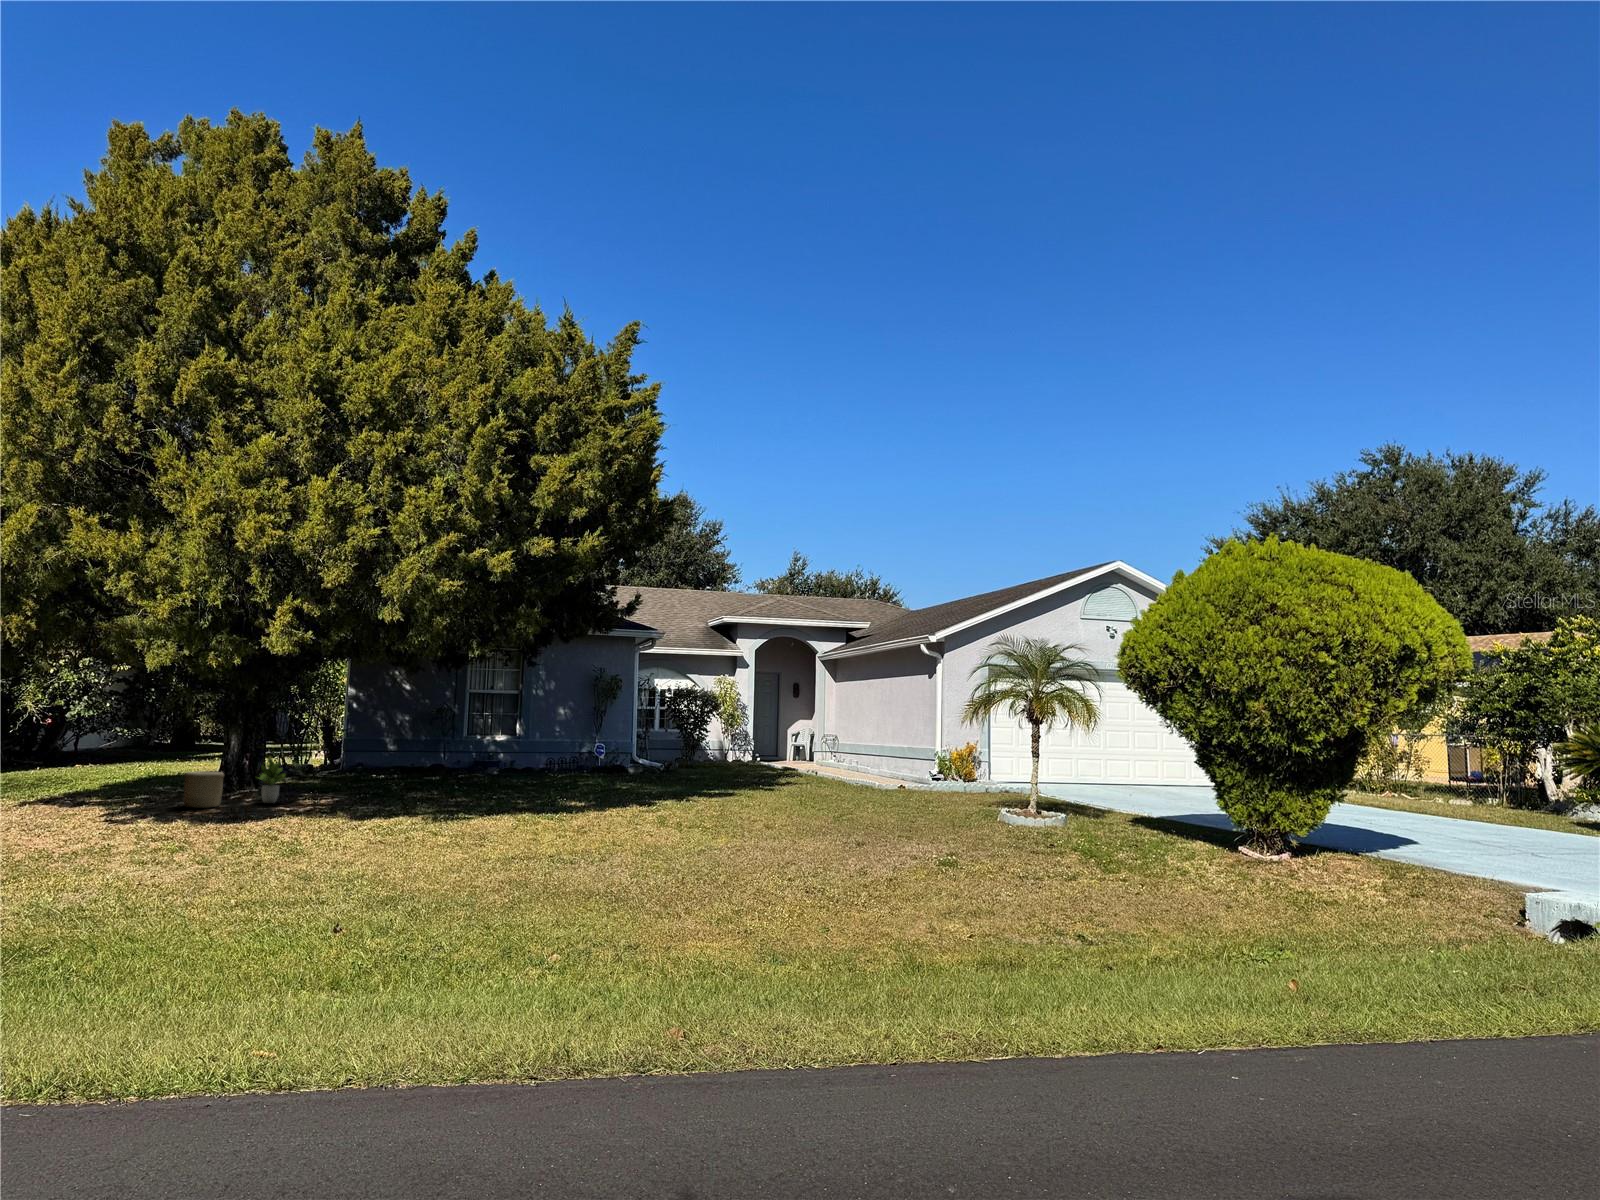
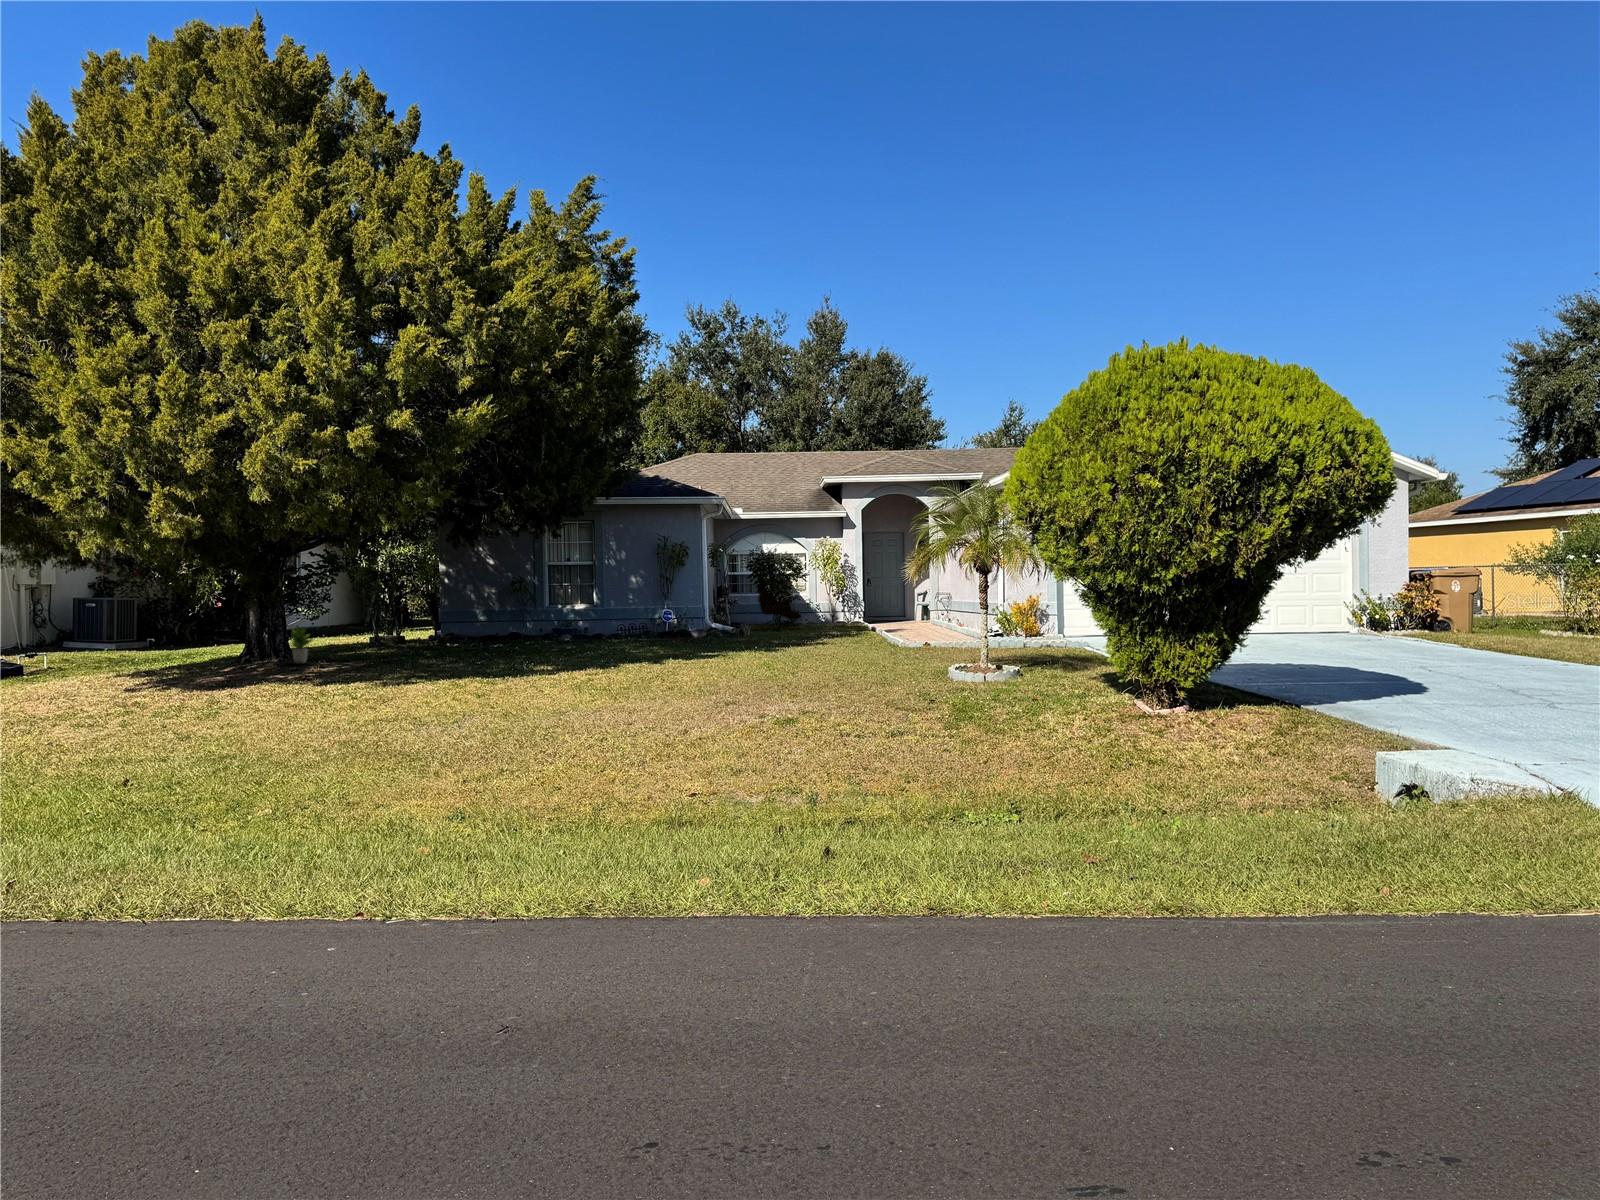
lounge chair: none [658,717,705,762] -> present [758,582,801,624]
woven basket: present [184,771,224,808] -> none [224,638,257,667]

